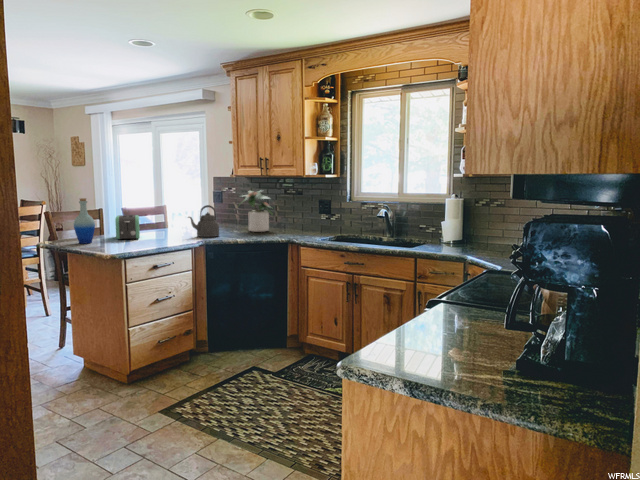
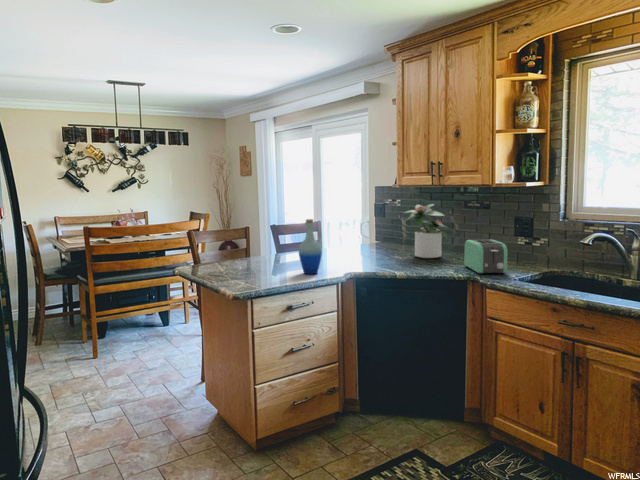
bottle: present [74,198,95,244] -> present [299,219,322,274]
kettle: present [188,205,219,237] -> none [336,226,376,266]
toaster: present [115,215,140,240] -> present [464,239,508,274]

